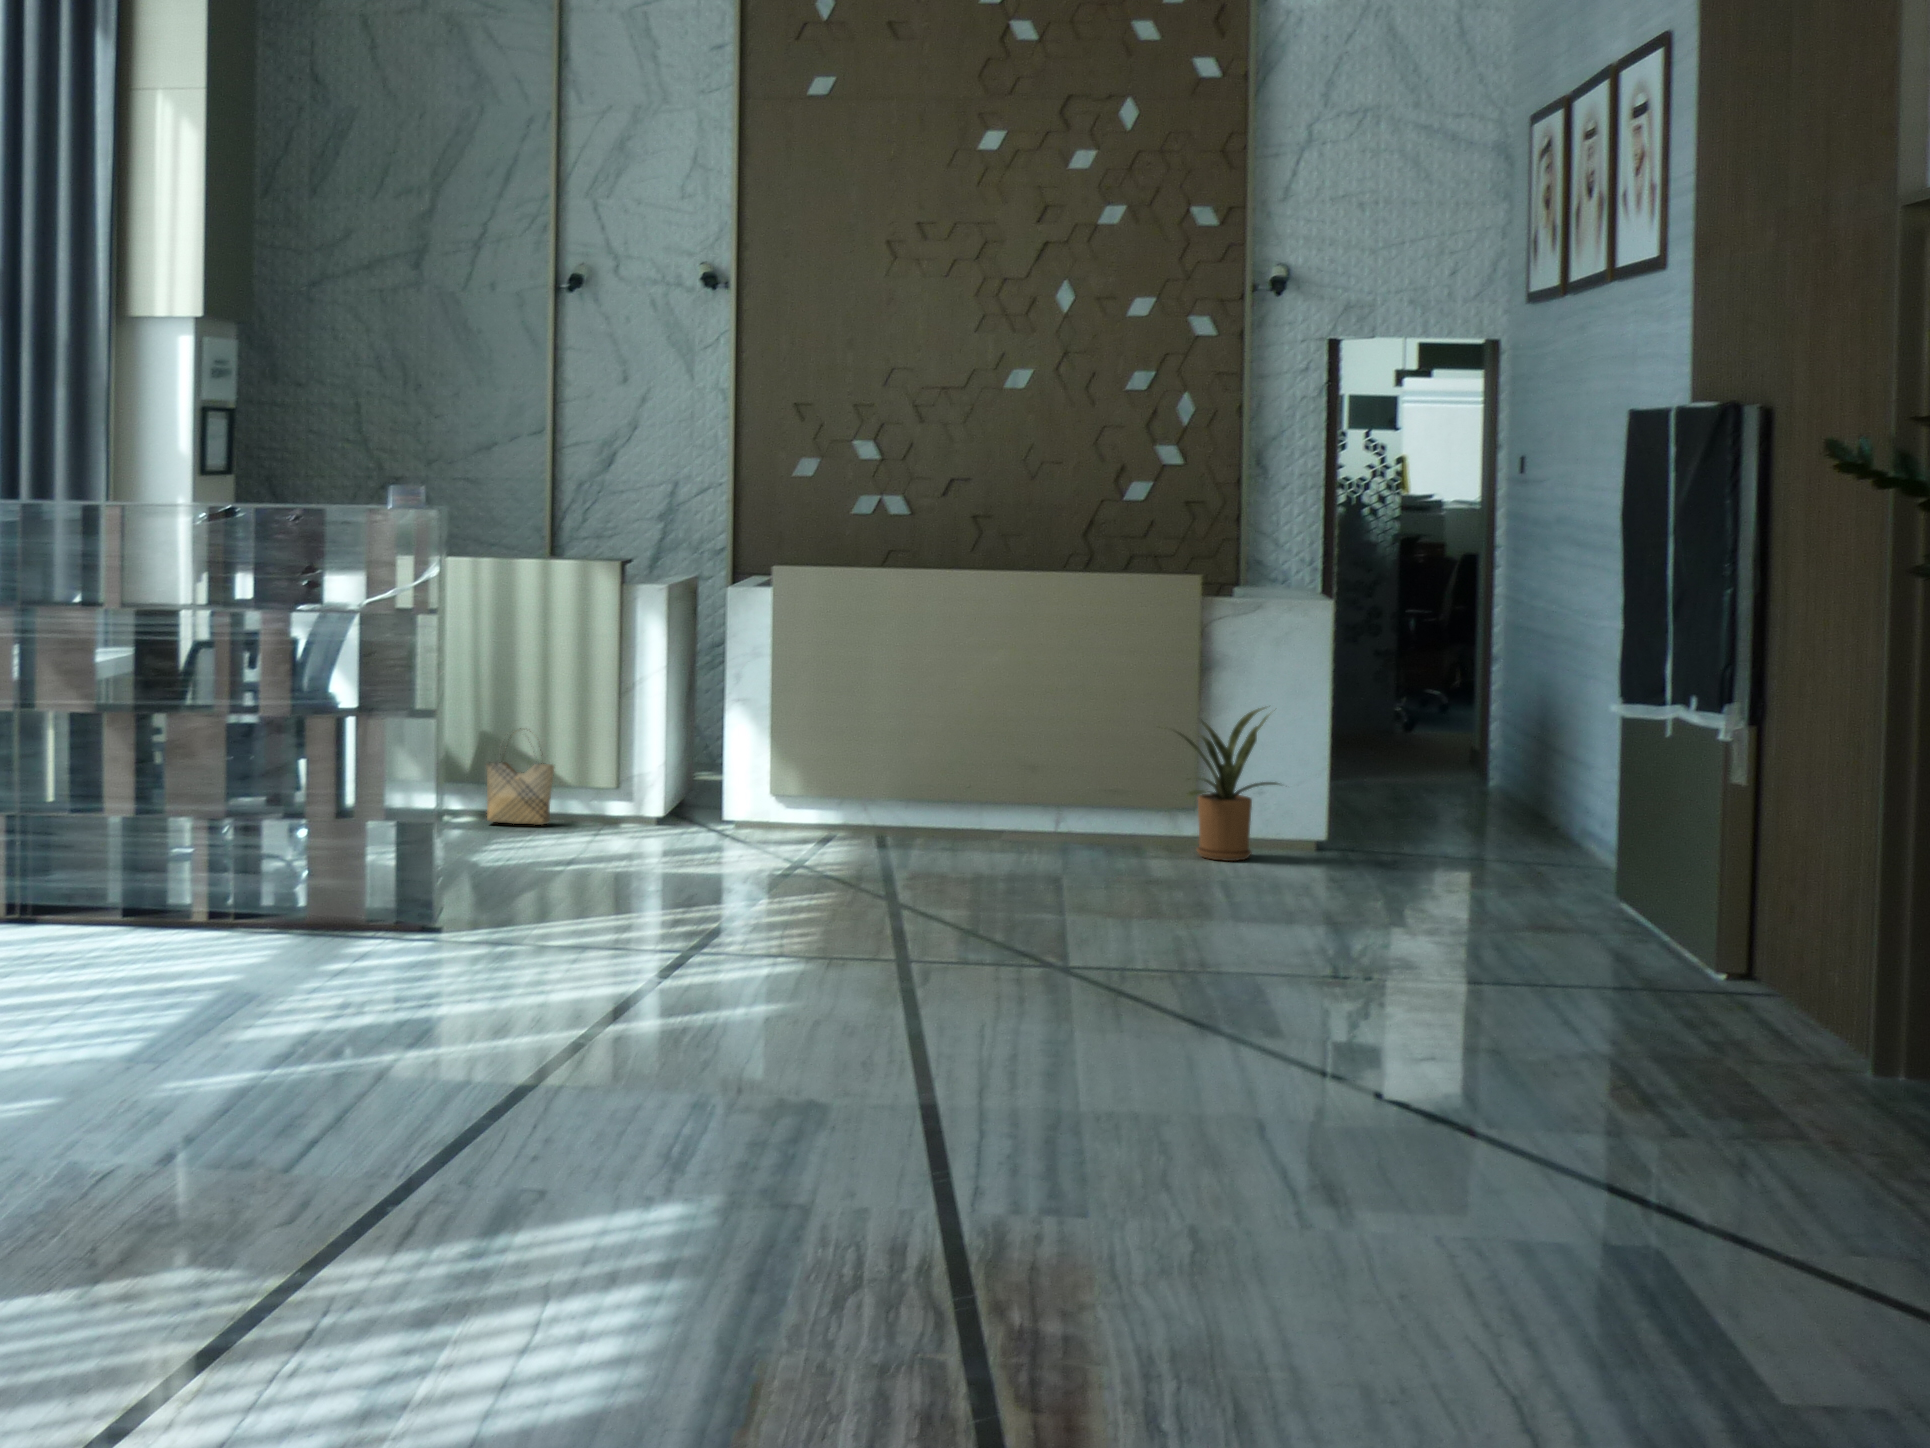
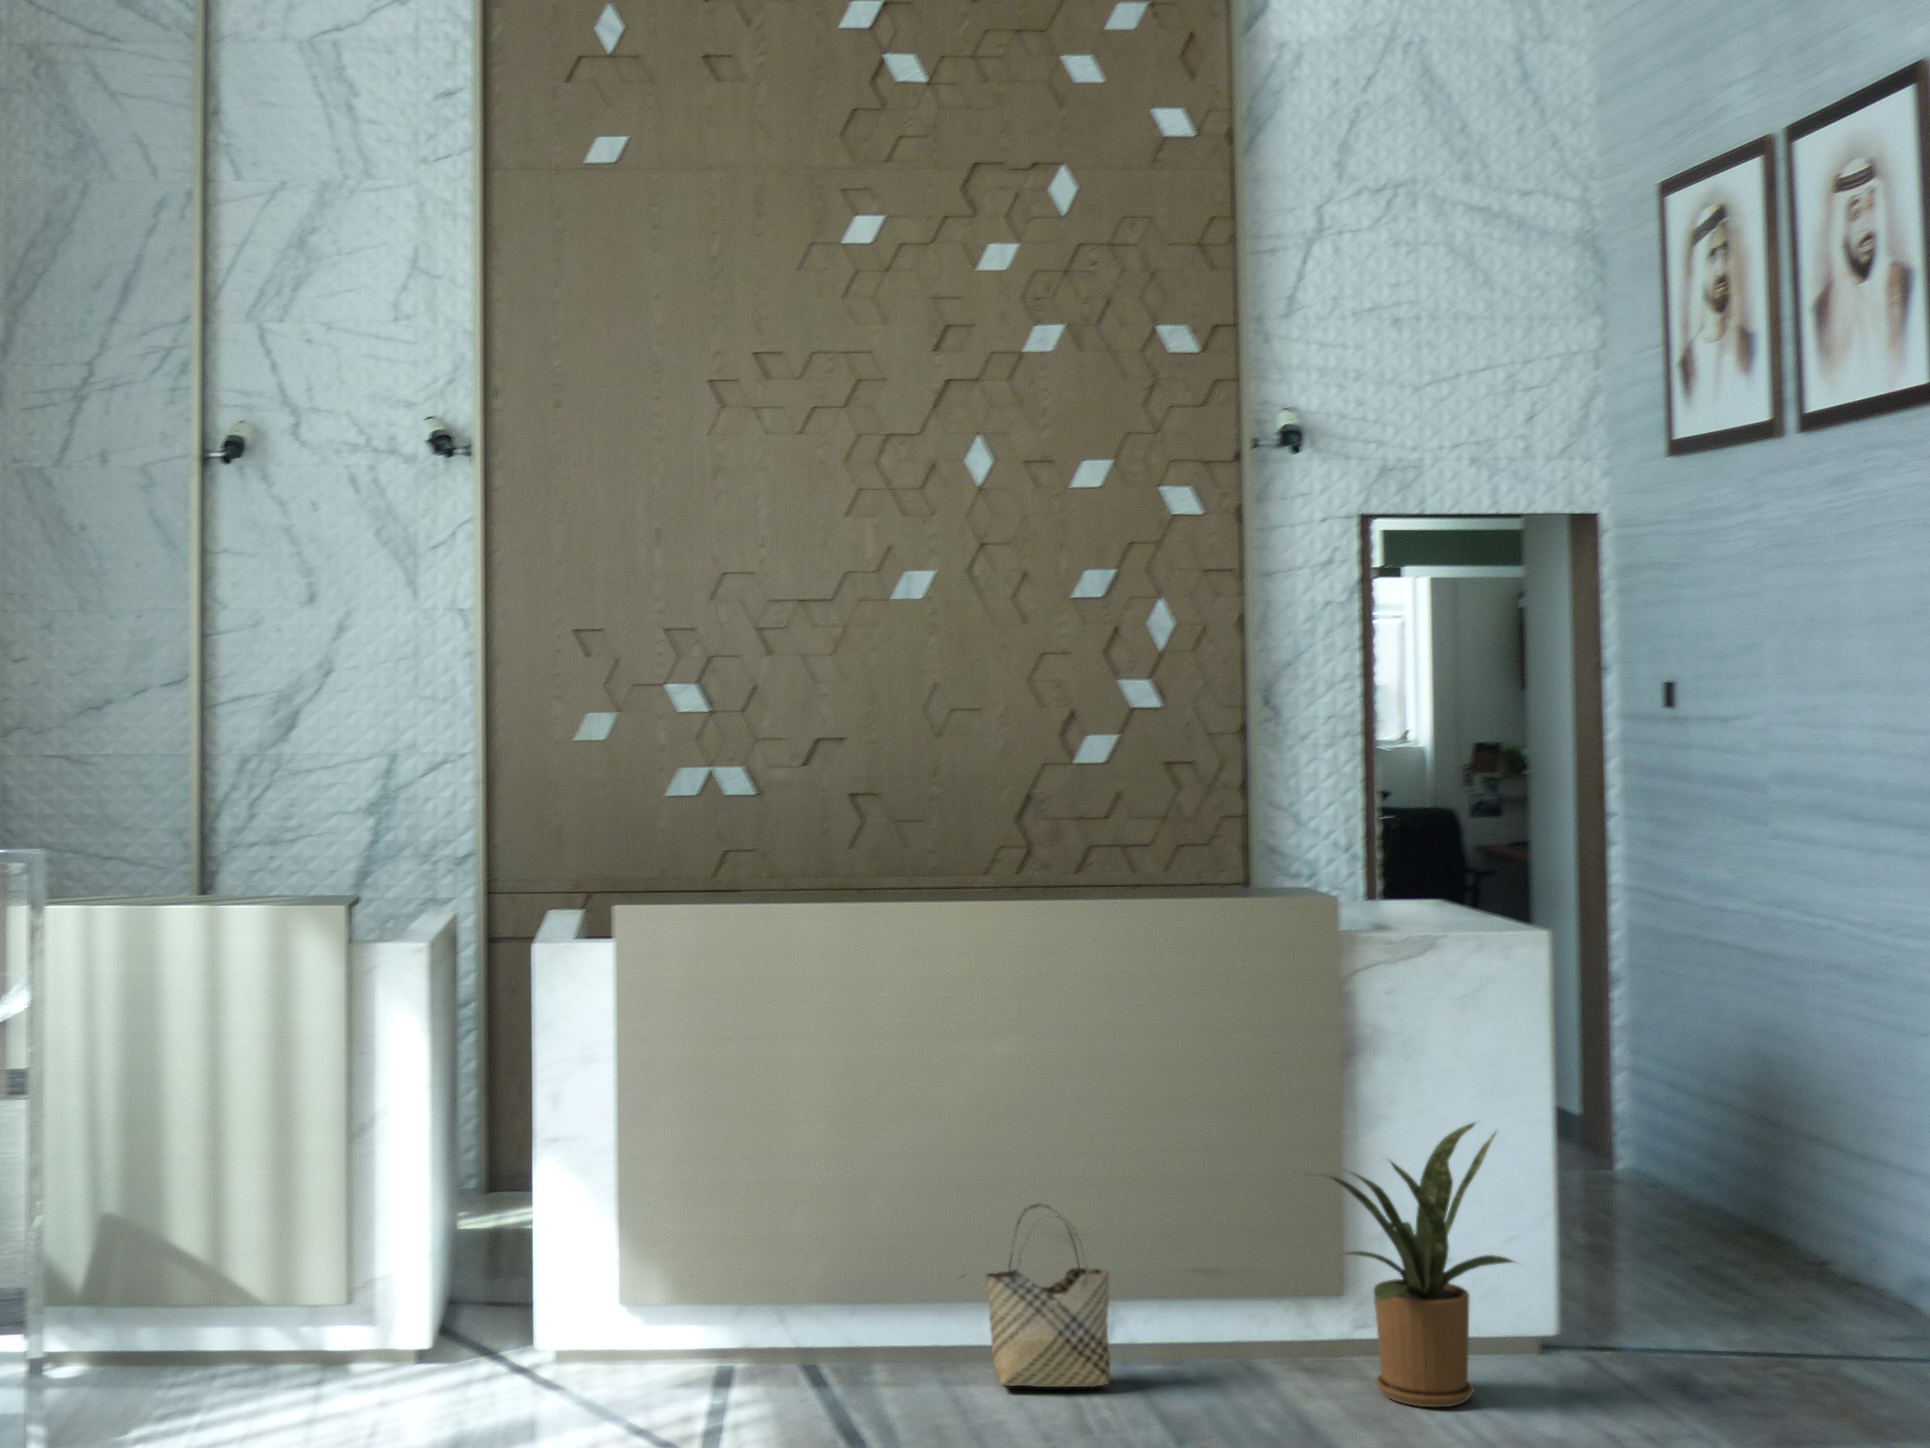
woven basket: present [486,728,554,825] -> present [986,1204,1110,1387]

